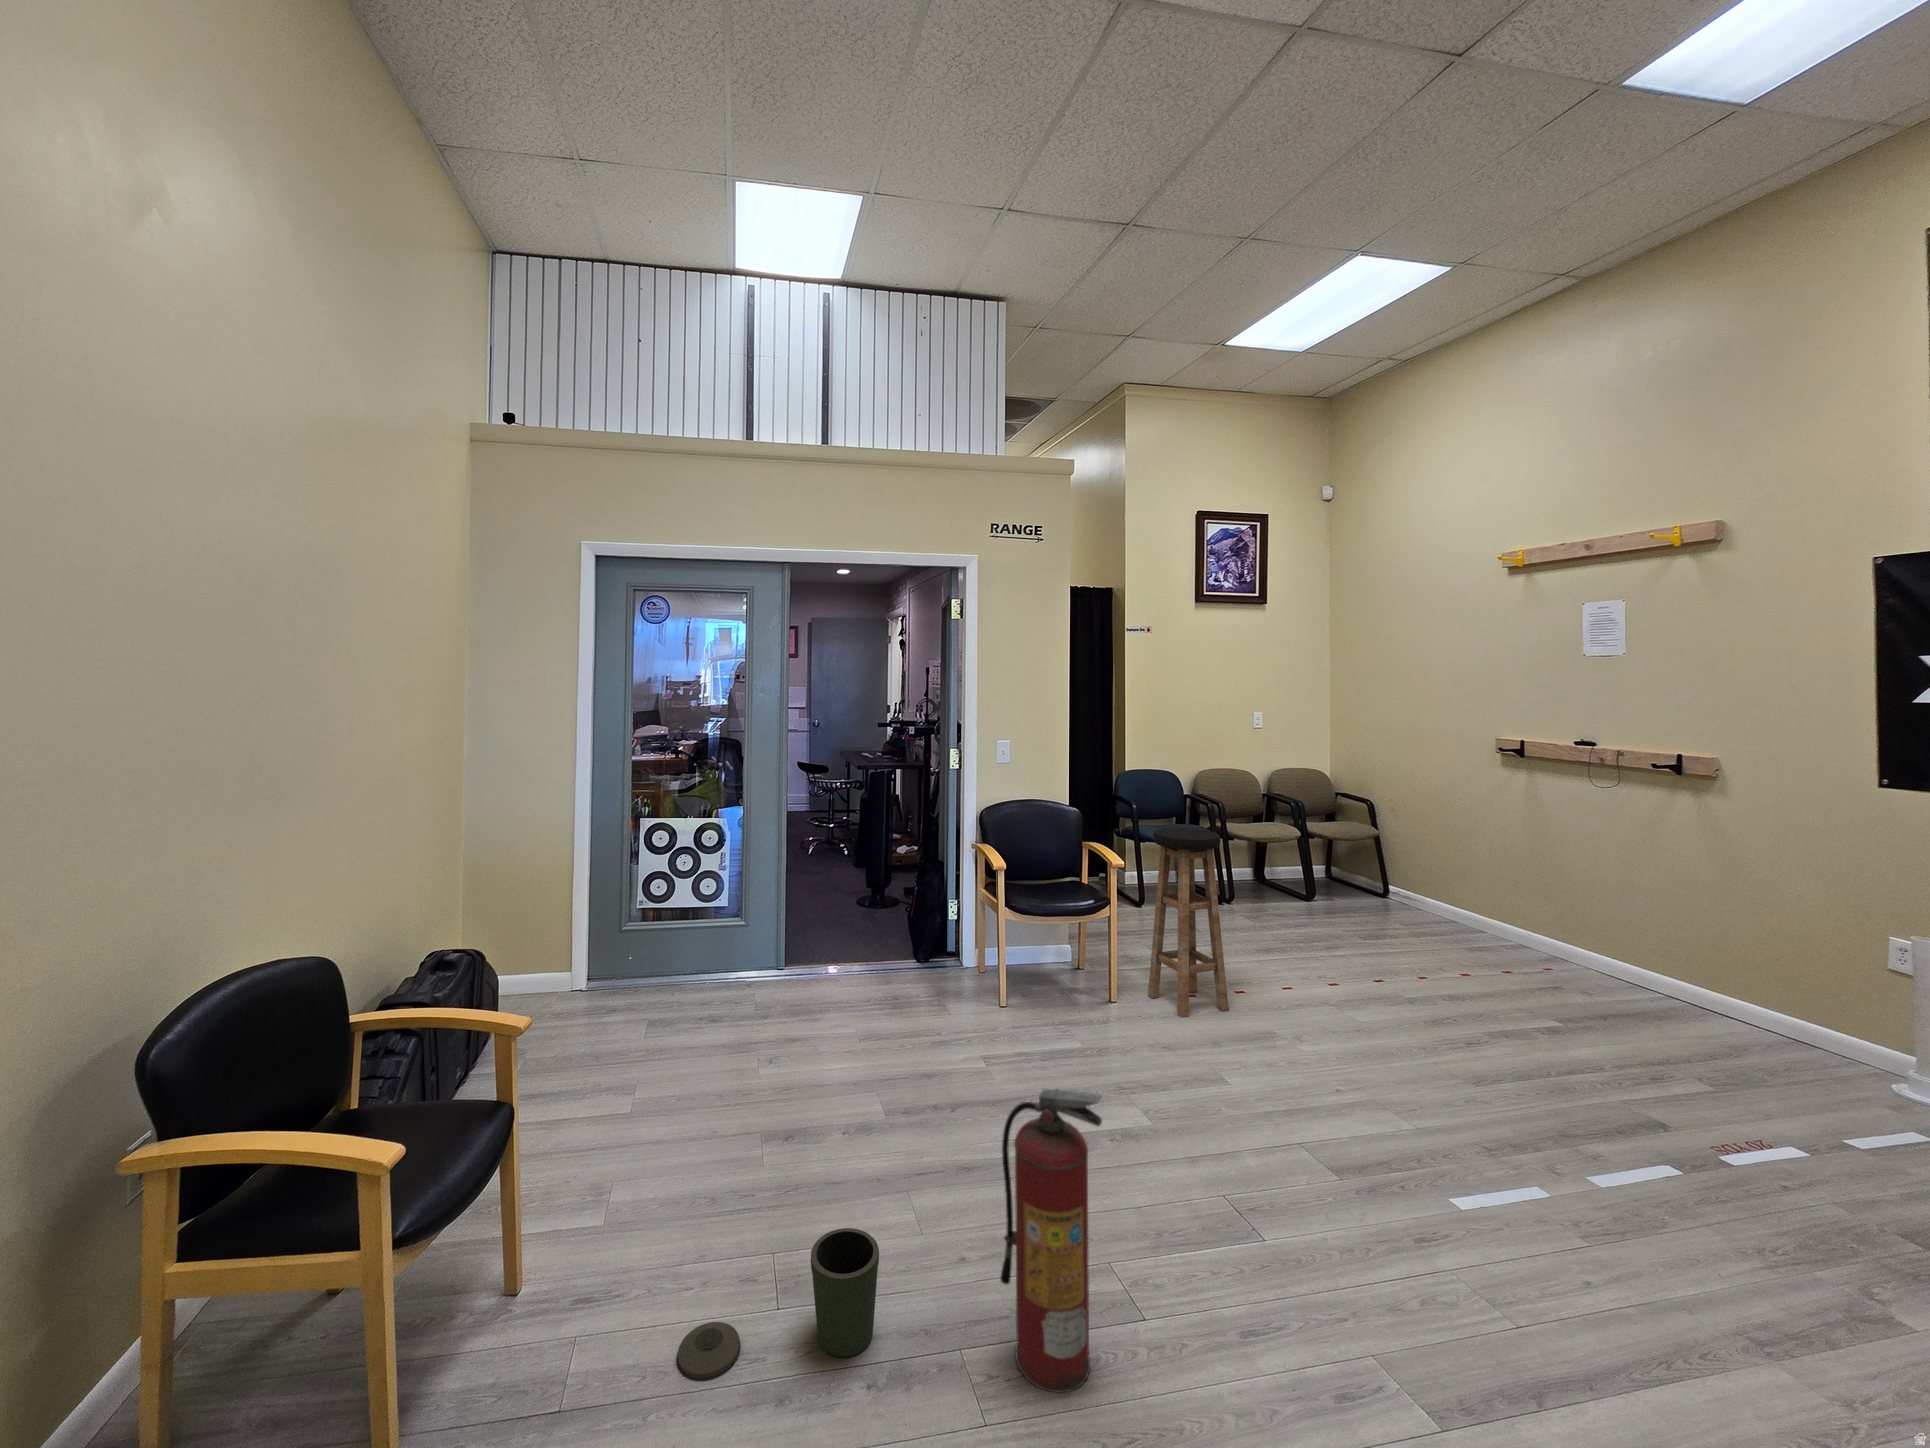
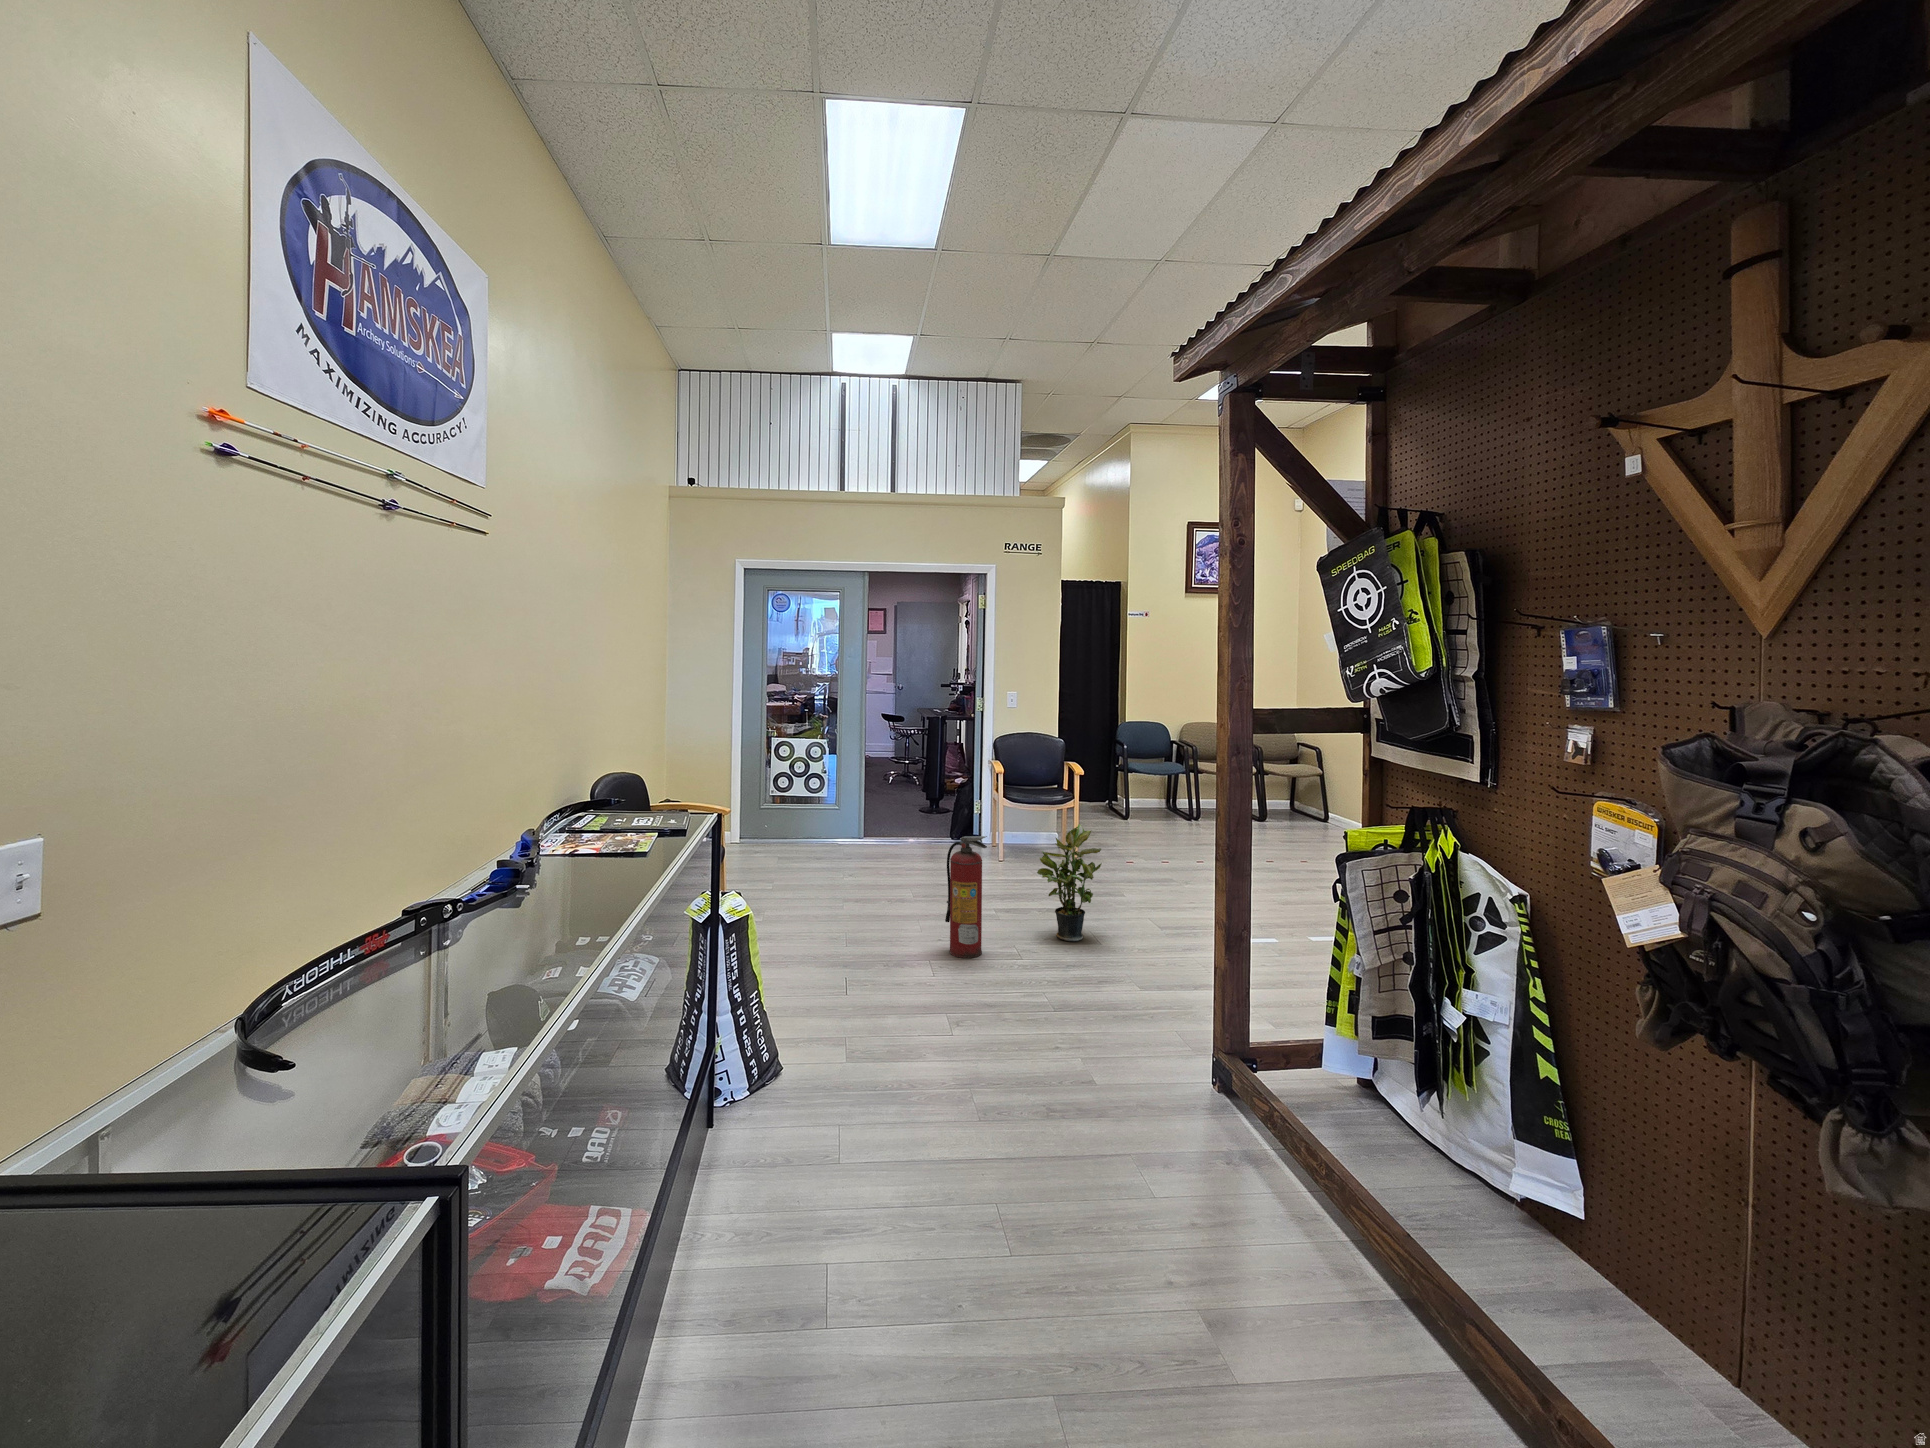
bar stool: present [1148,828,1229,1018] -> none [1097,752,1146,870]
potted plant: none [1162,1015,1297,1274] -> present [1037,824,1101,941]
trash can: present [677,1228,879,1381] -> none [805,902,892,947]

